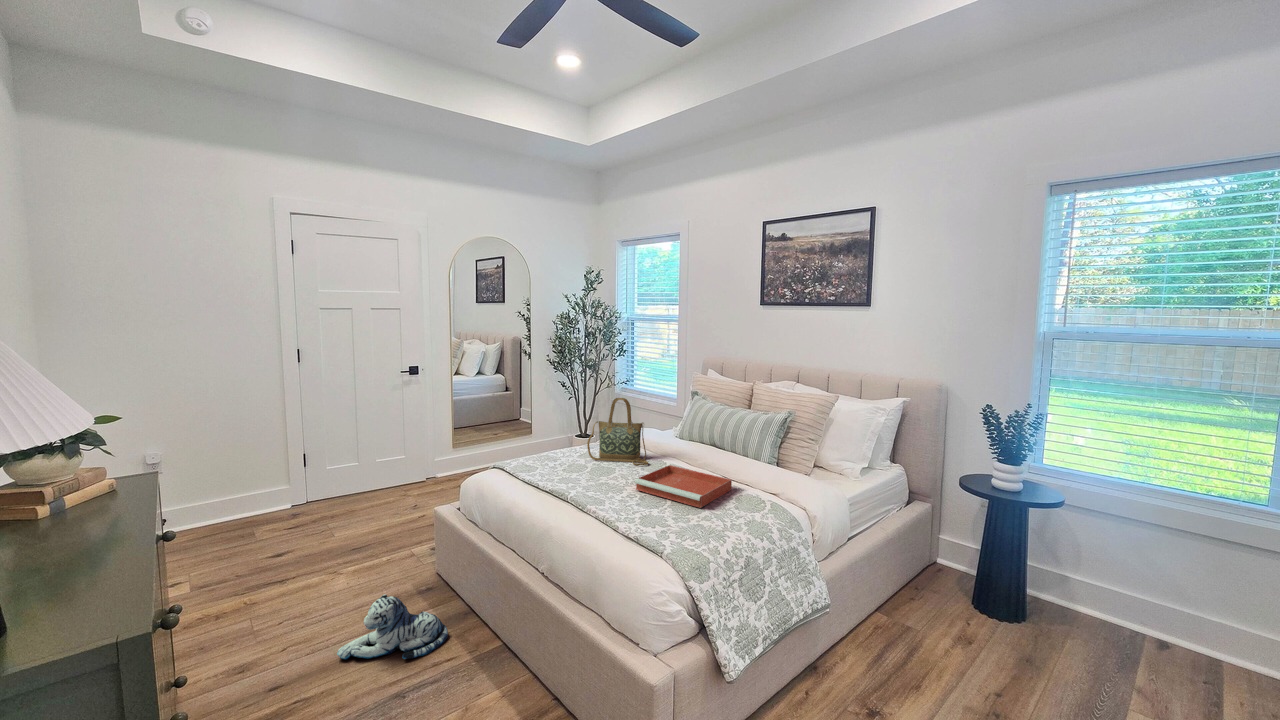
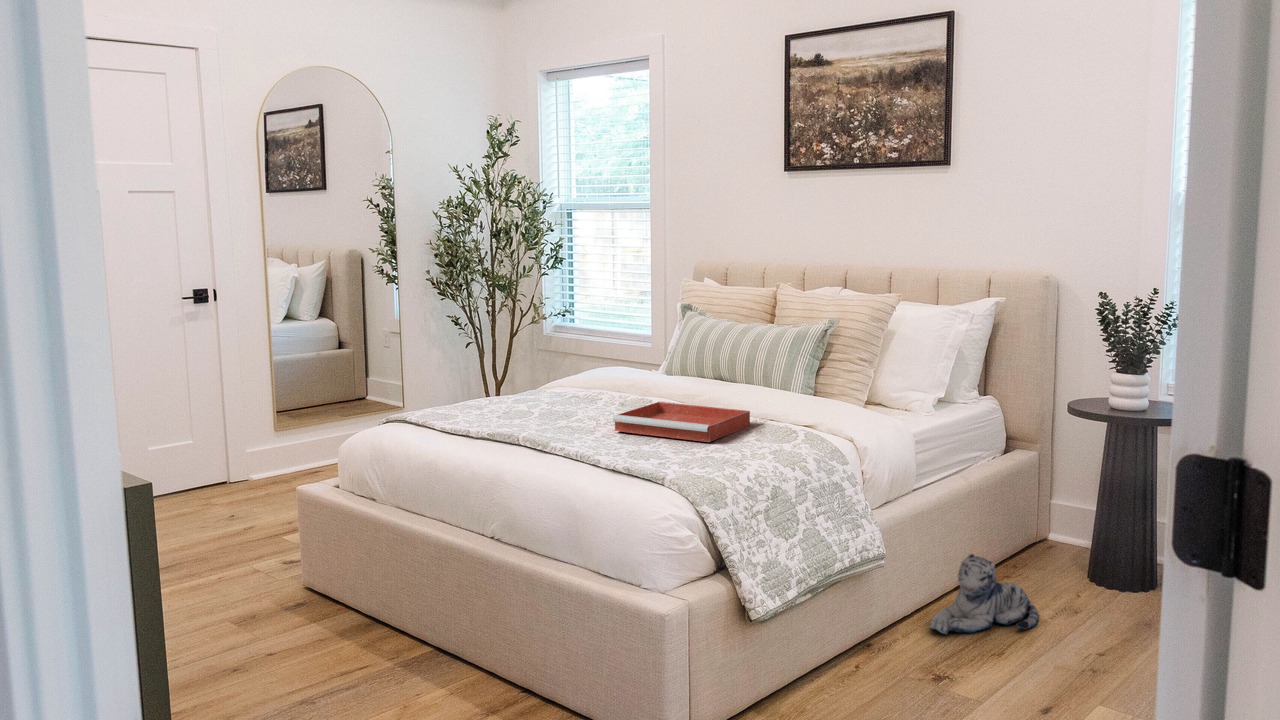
handbag: present [587,398,648,465] -> none [530,312,625,409]
plush toy: present [337,594,448,659] -> present [930,554,1039,634]

